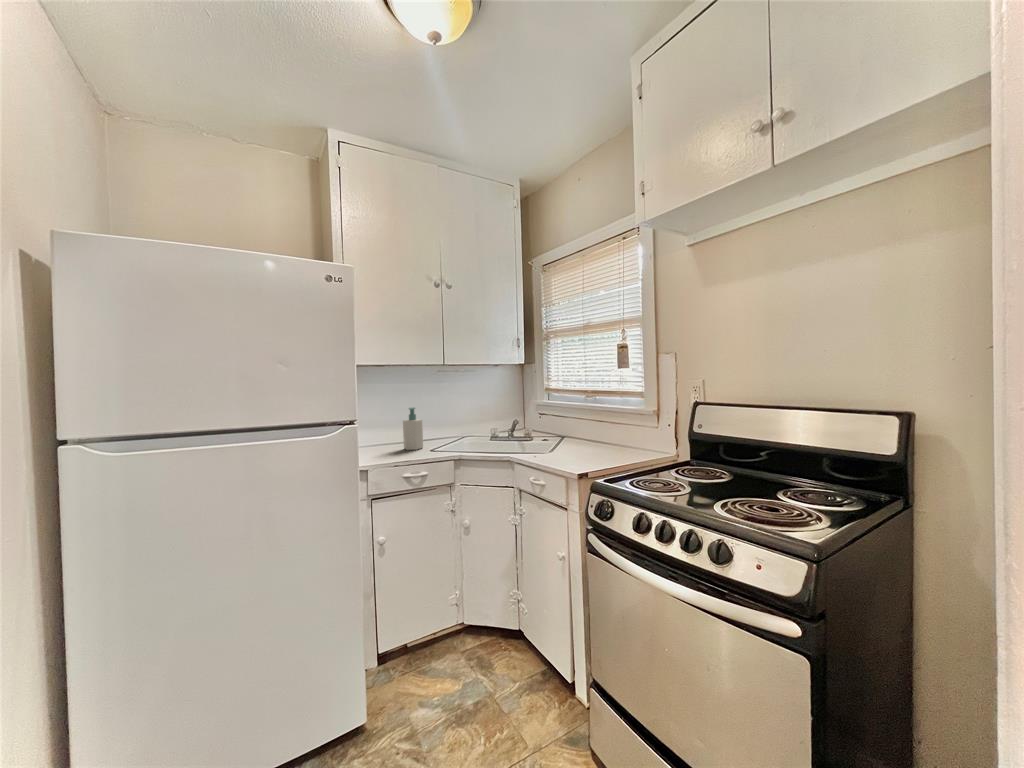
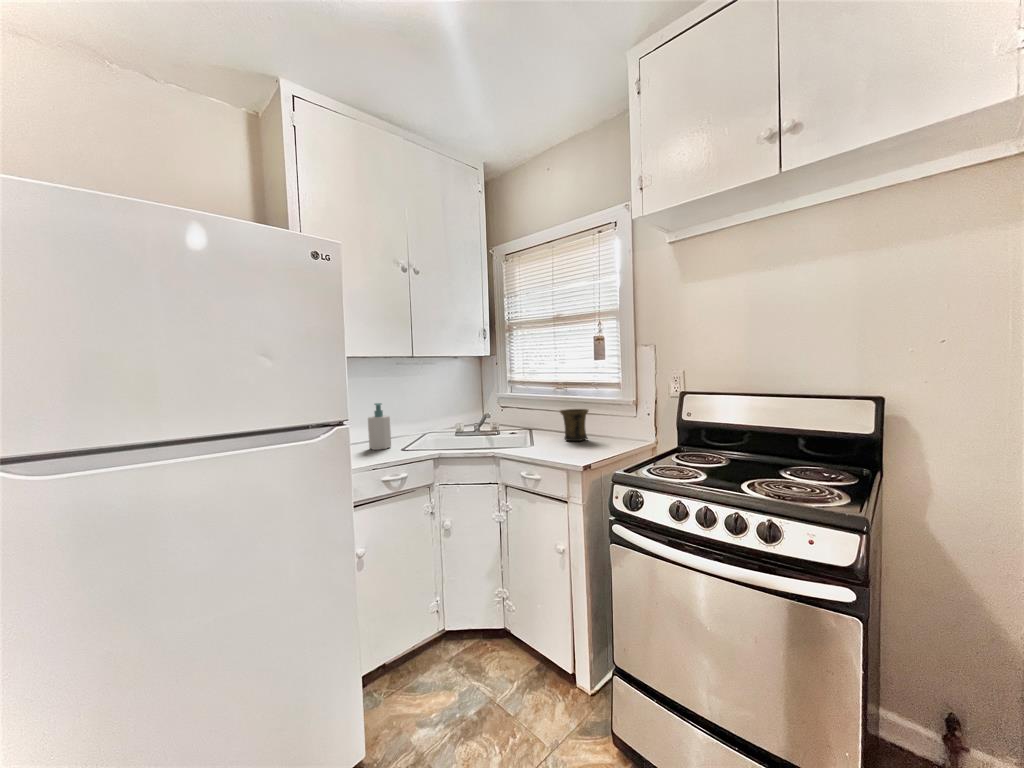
mug: none [581,418,611,451] -> present [560,409,588,441]

